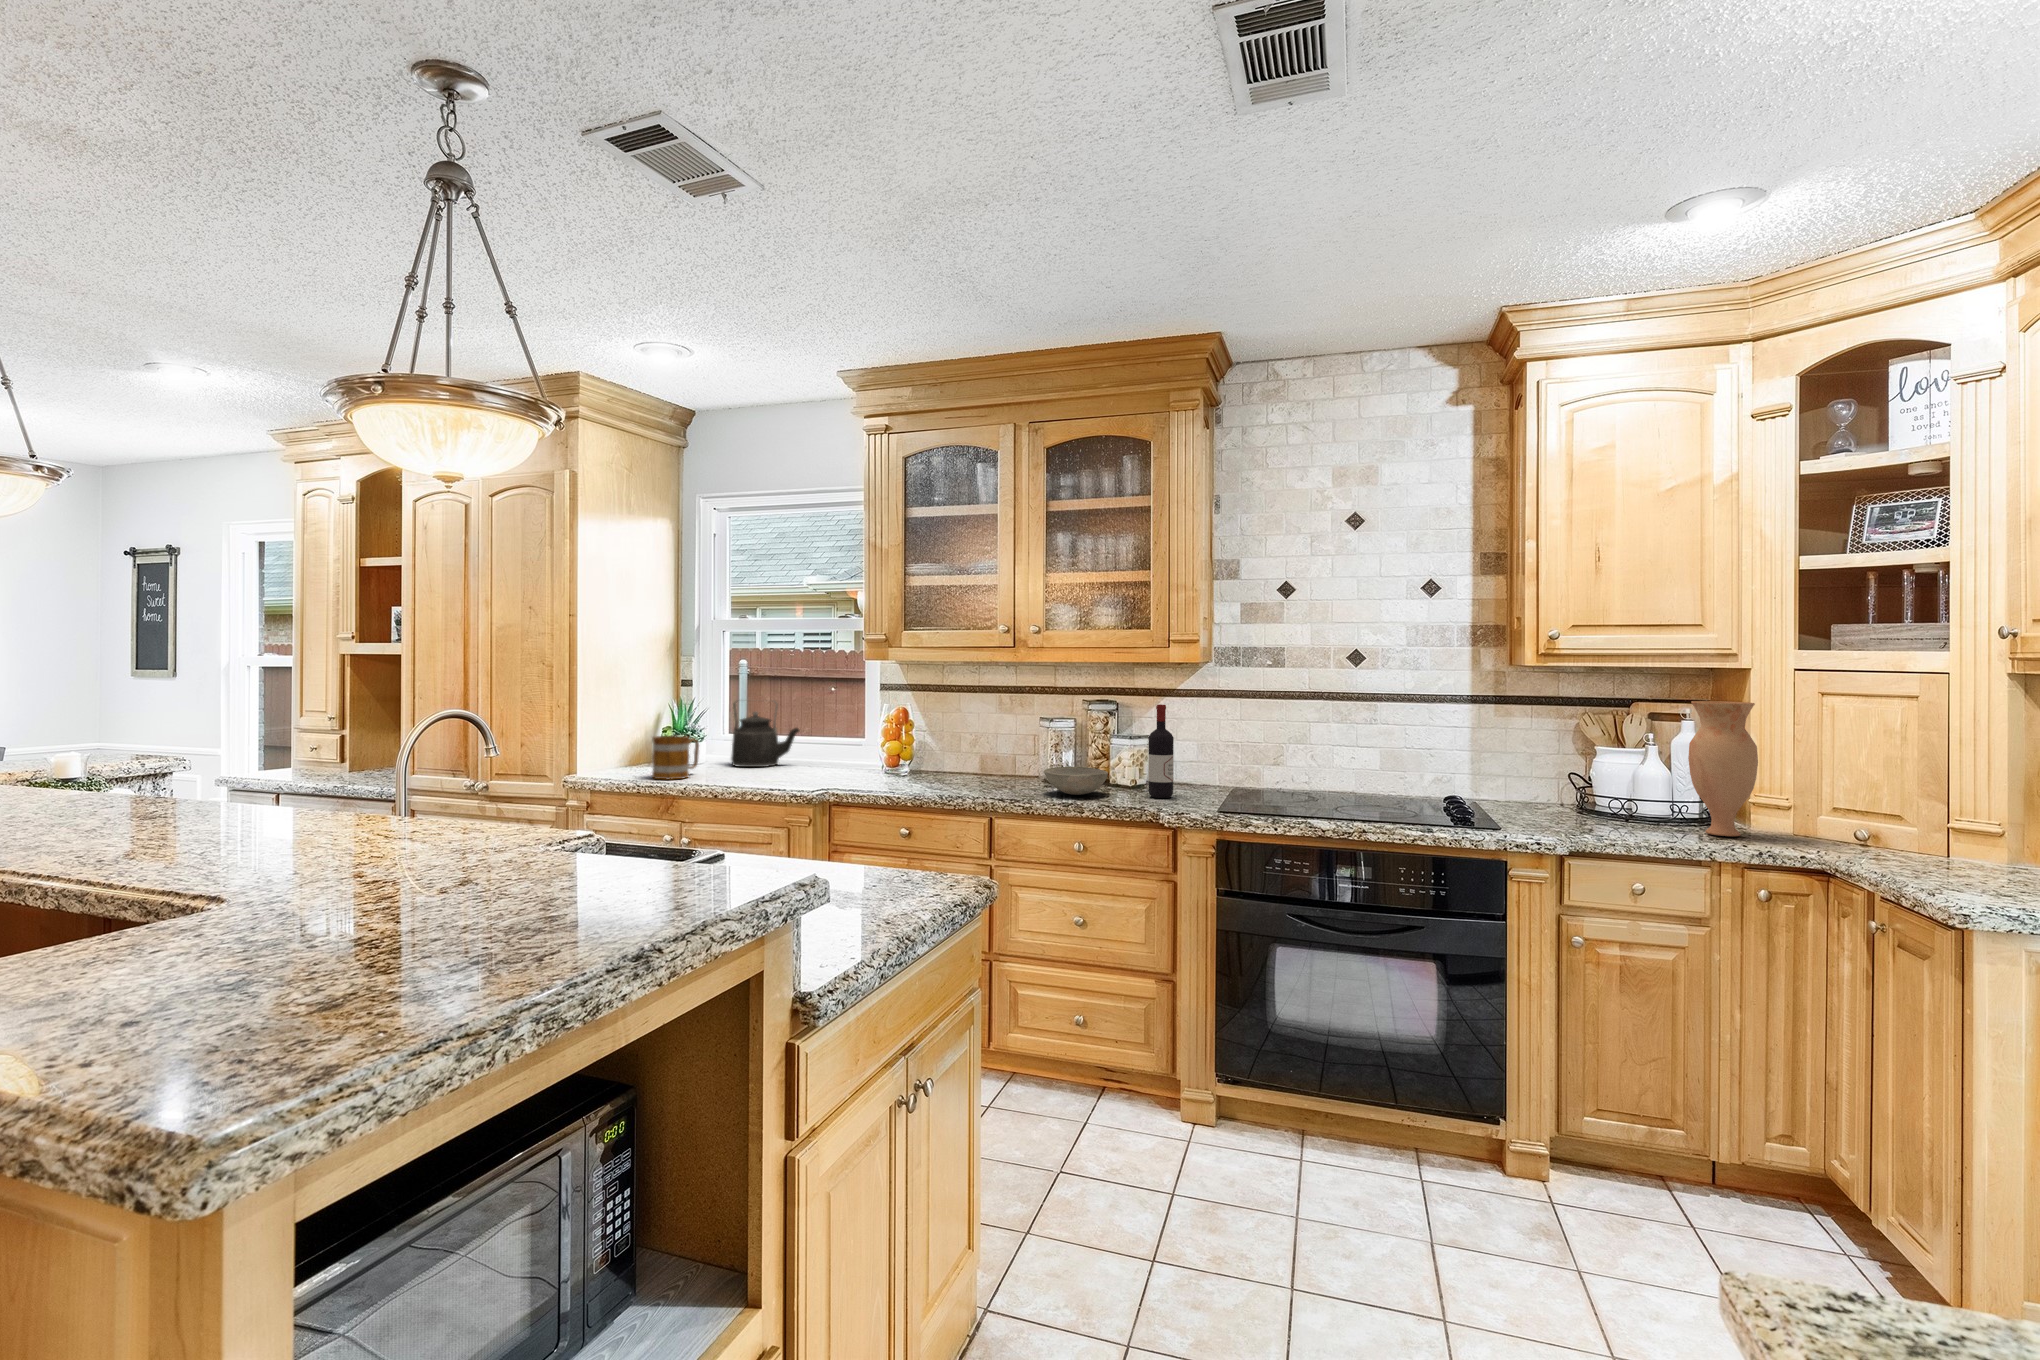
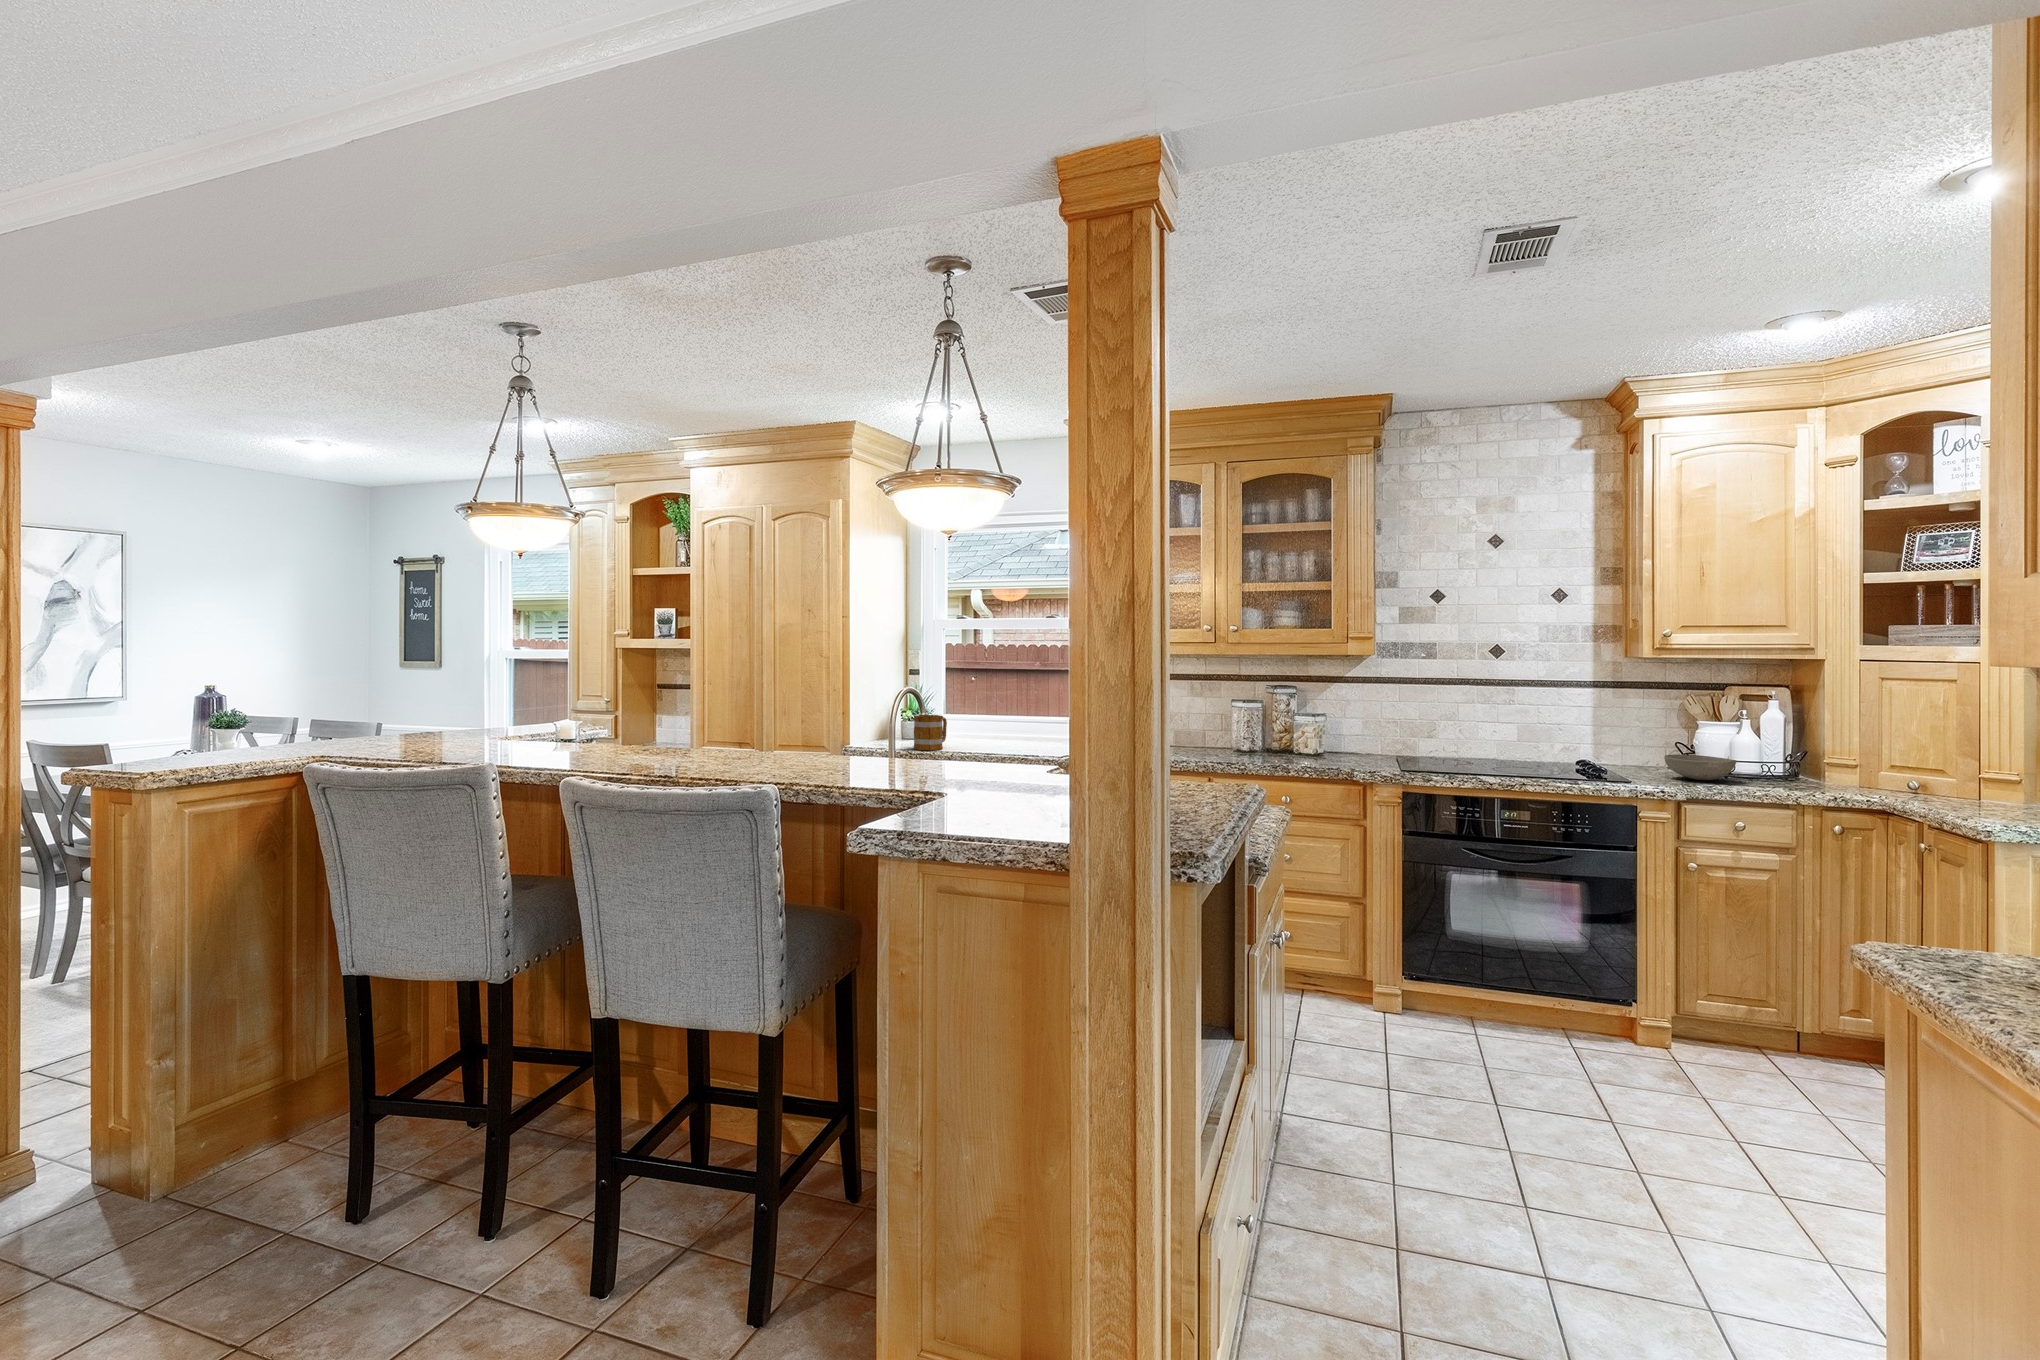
kettle: present [731,701,799,767] -> none [962,687,1019,742]
vase: present [1688,701,1758,836] -> none [1778,684,1832,786]
wine bottle: present [1148,704,1174,798] -> none [1334,688,1354,763]
bowl: present [1044,767,1108,795] -> present [1664,754,1736,780]

